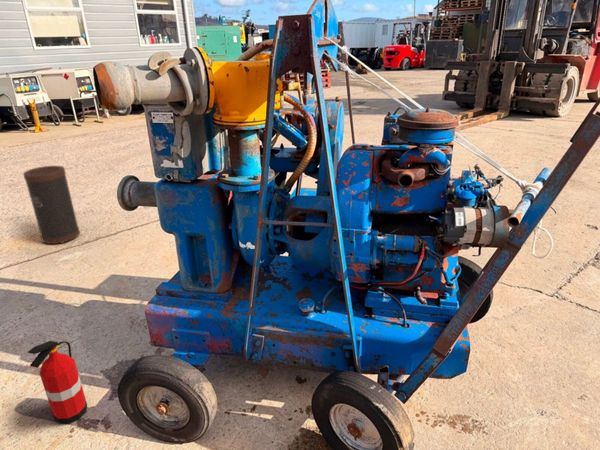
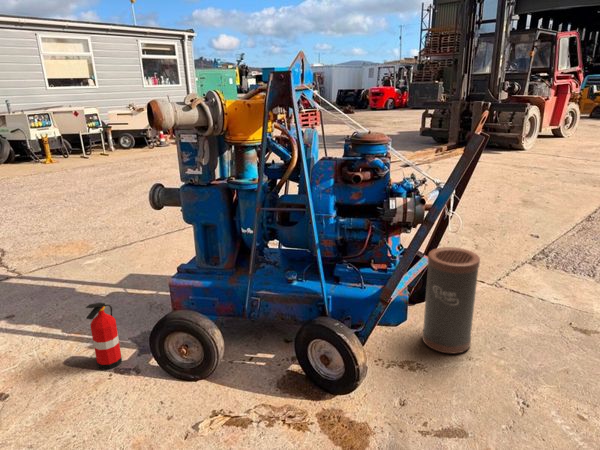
trash can: present [24,166,80,244] -> present [422,247,480,353]

